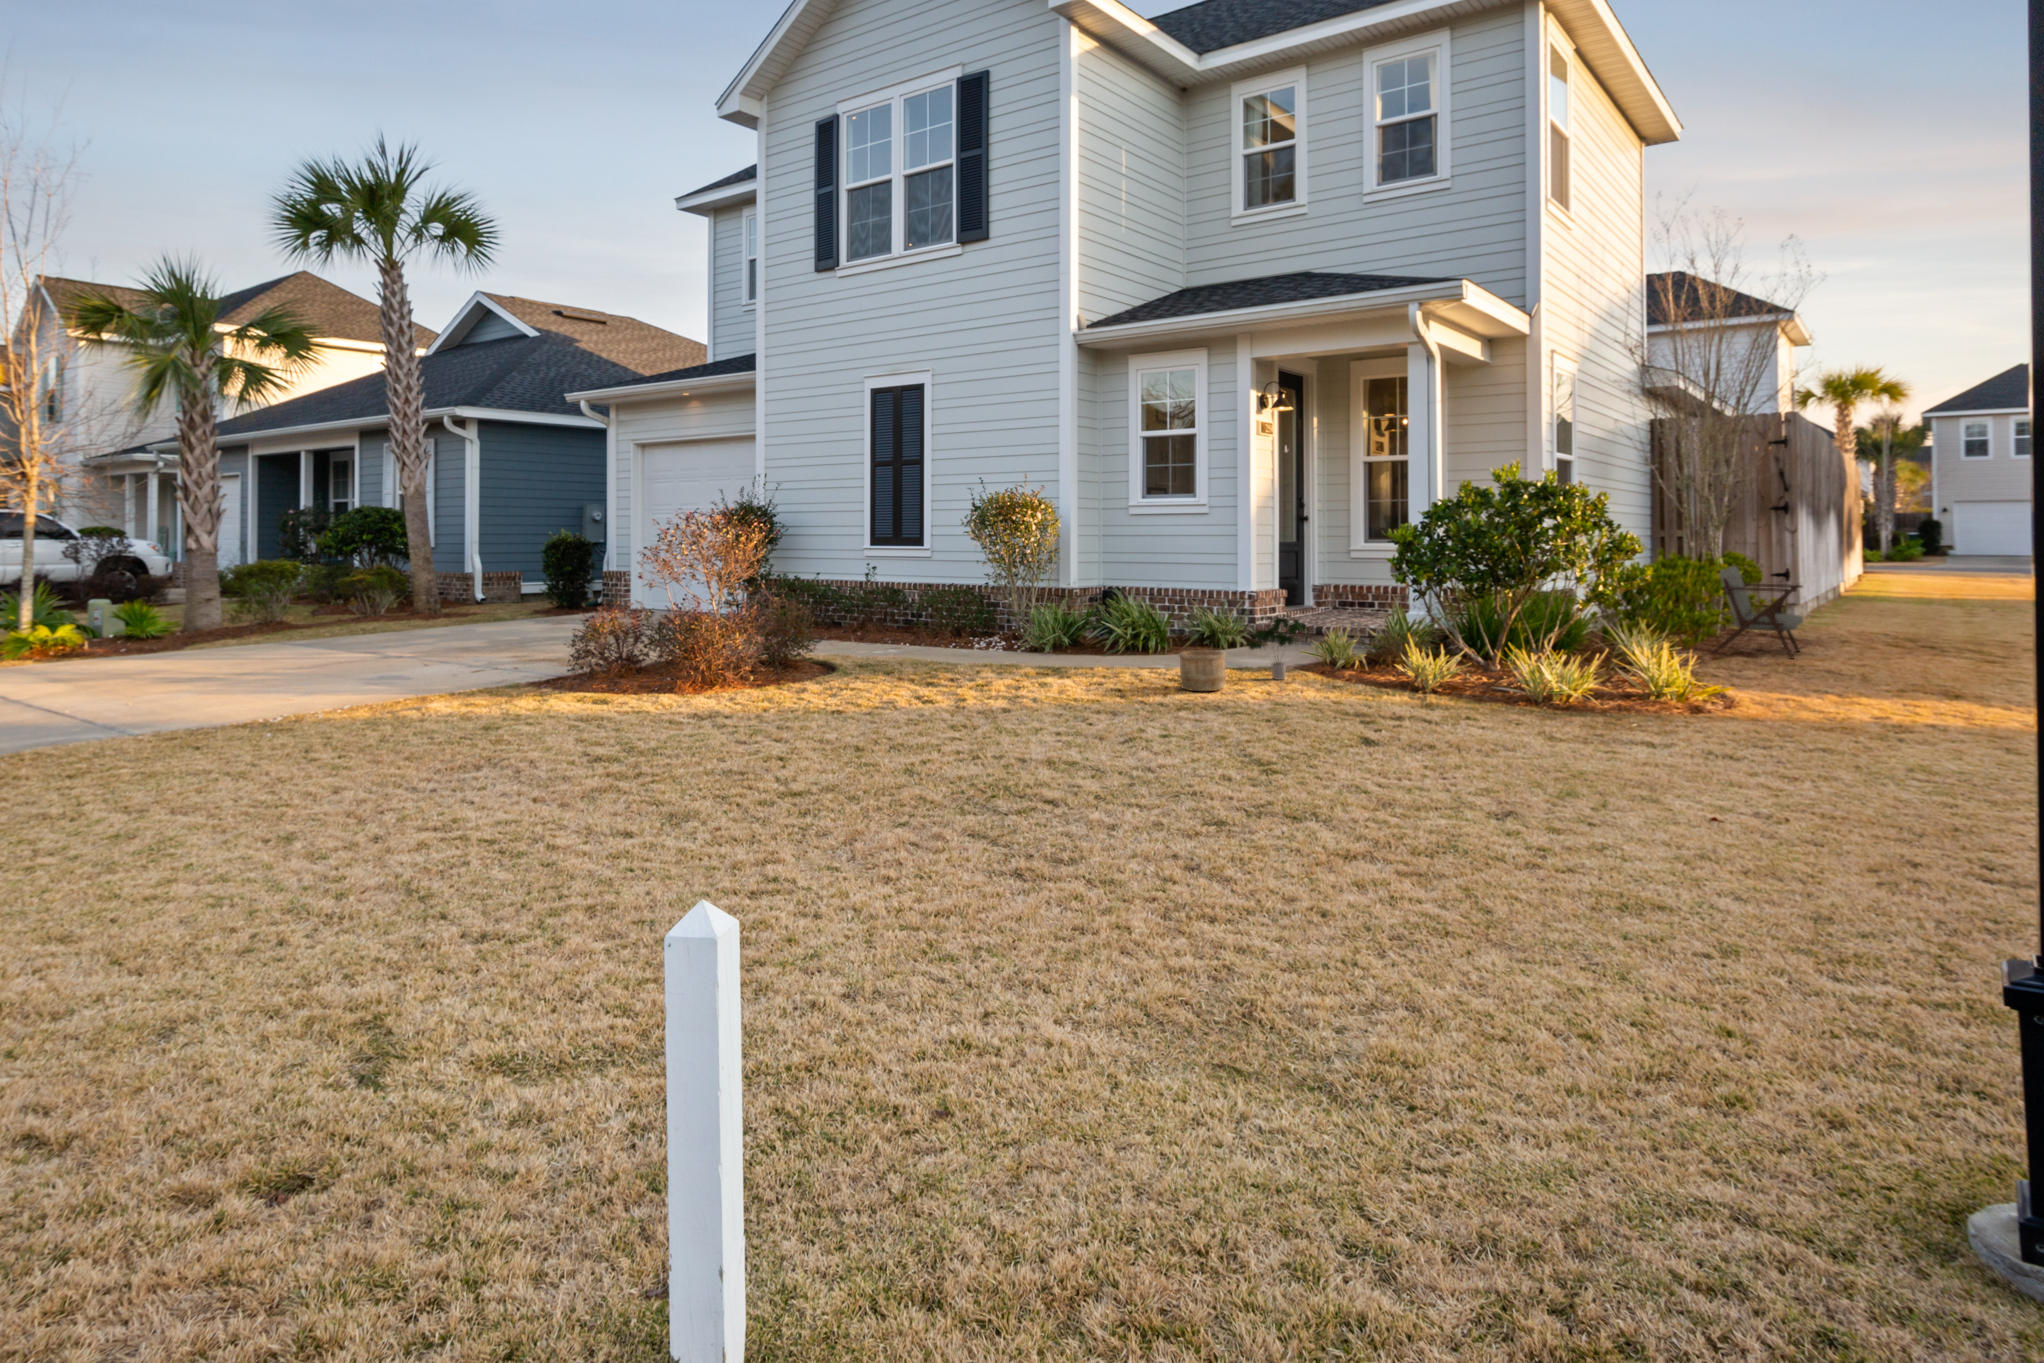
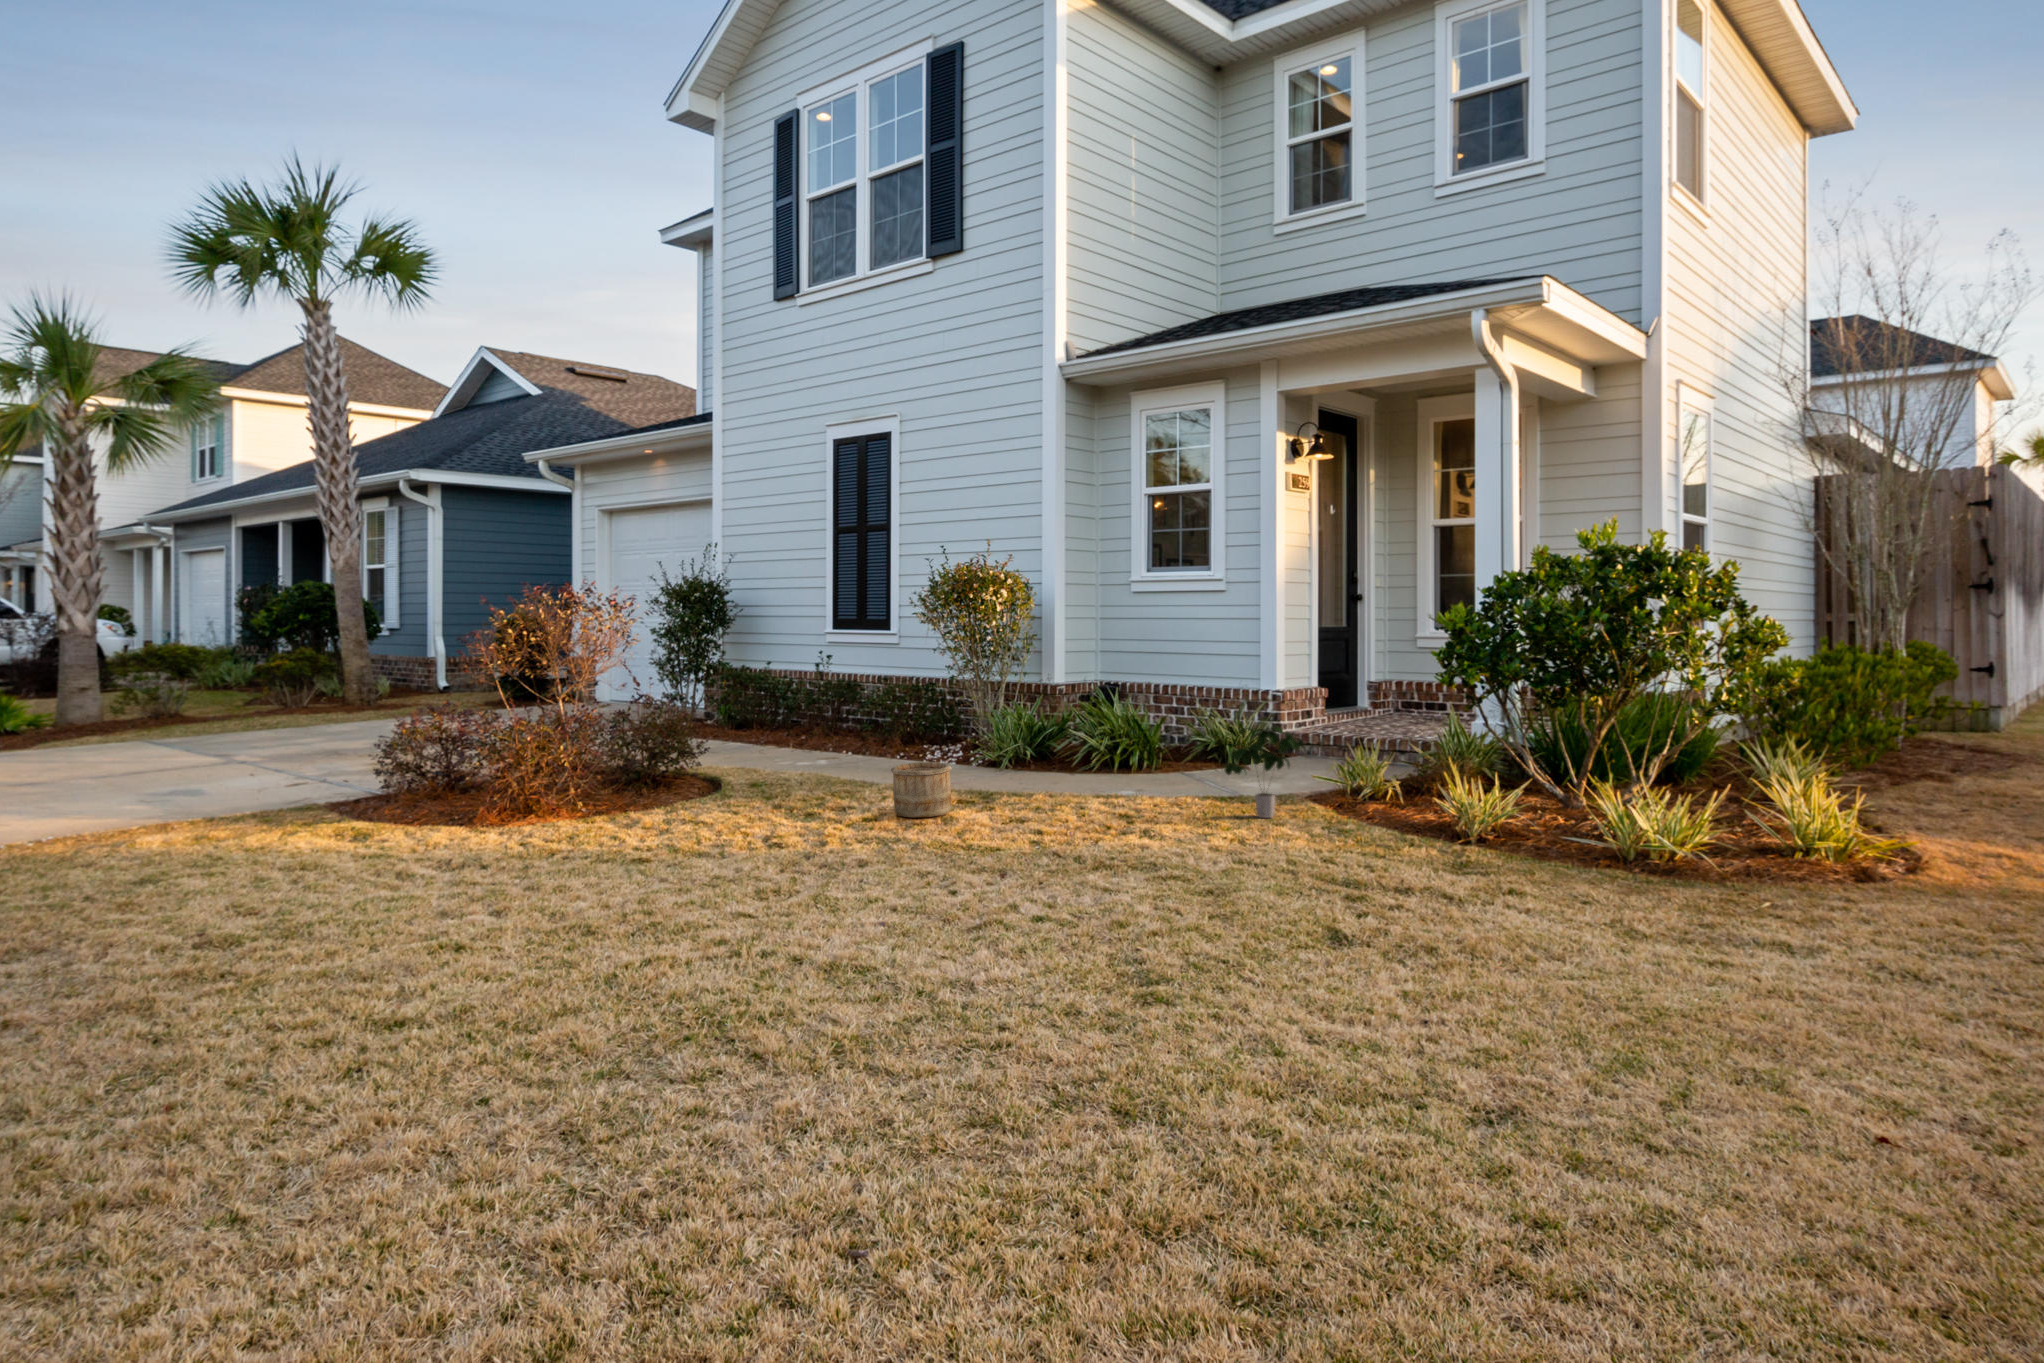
lounge chair: present [1712,566,1803,659] -> none [1898,661,2024,789]
wooden bucket: present [1179,650,1225,691] -> present [891,762,952,817]

